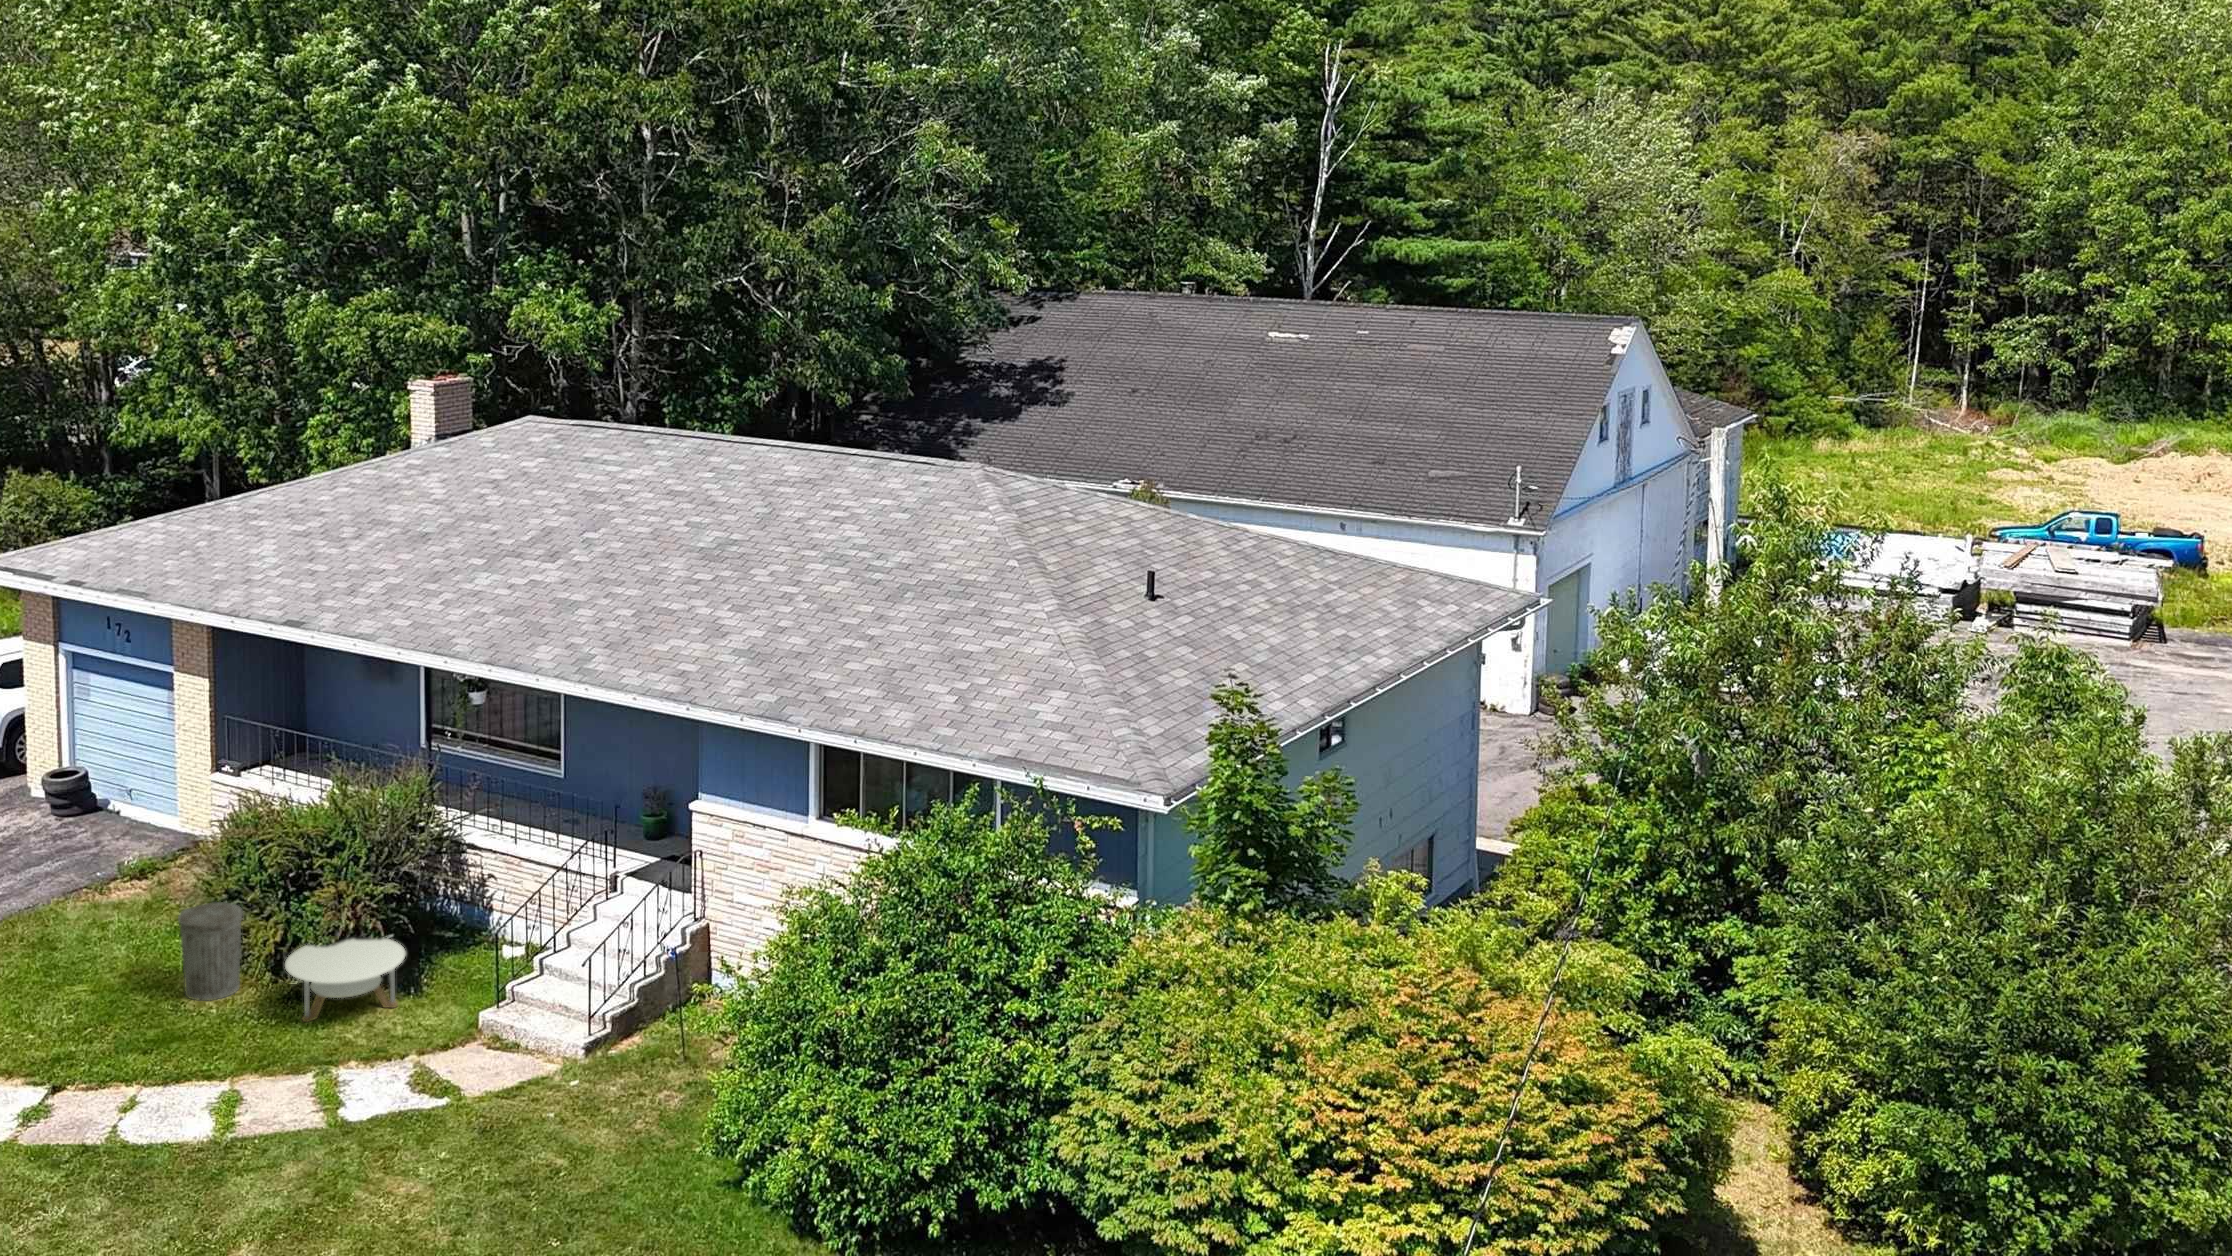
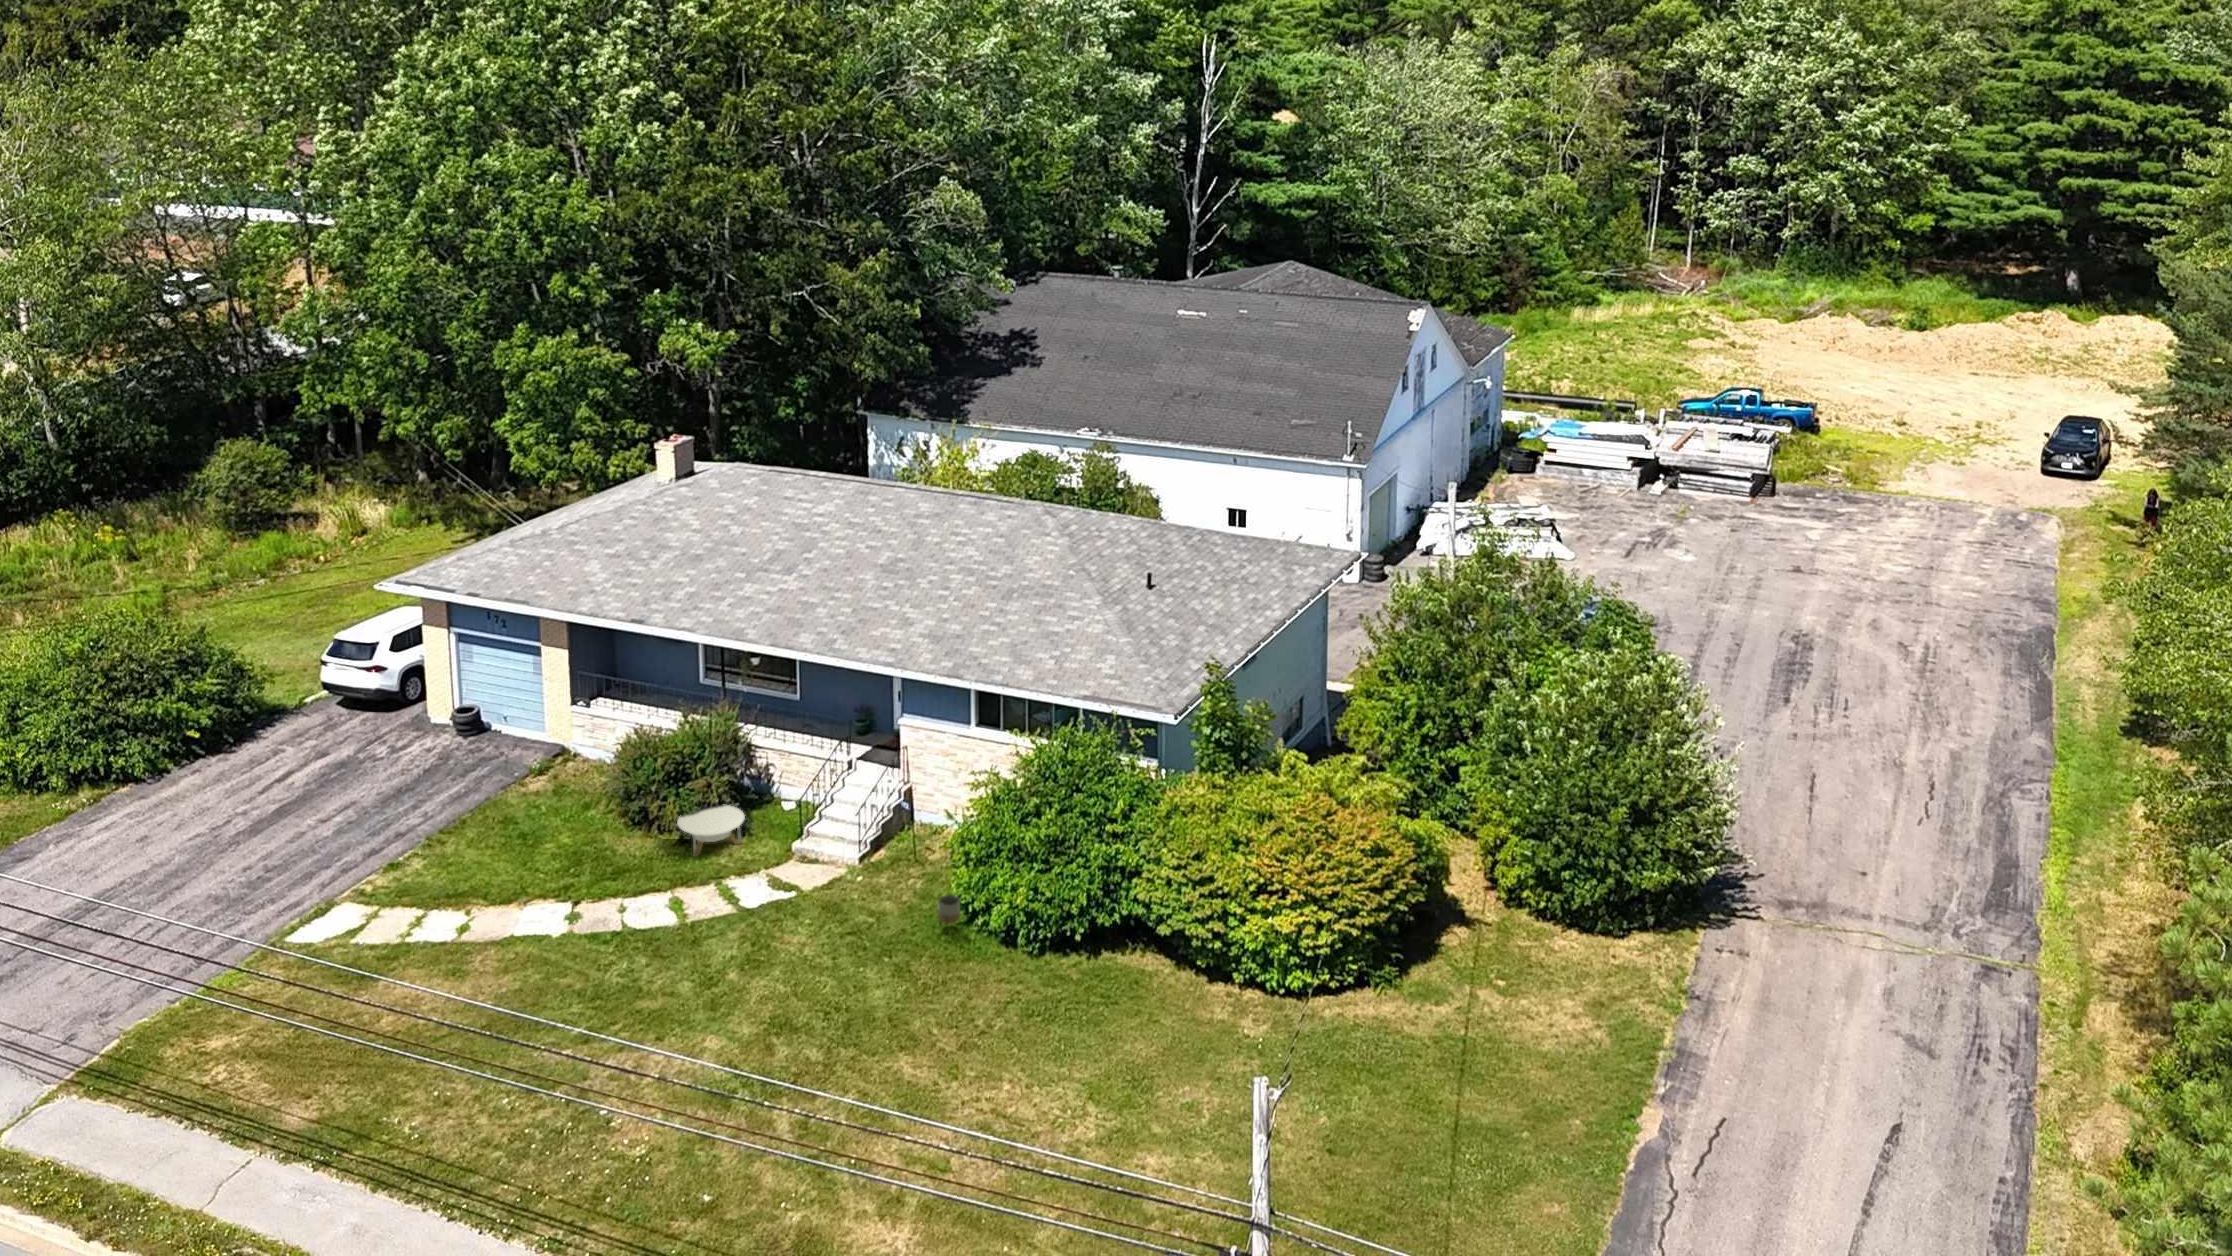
trash can: present [178,902,243,1001] -> none [609,792,646,849]
planter: none [679,1121,723,1200] -> present [938,895,960,924]

